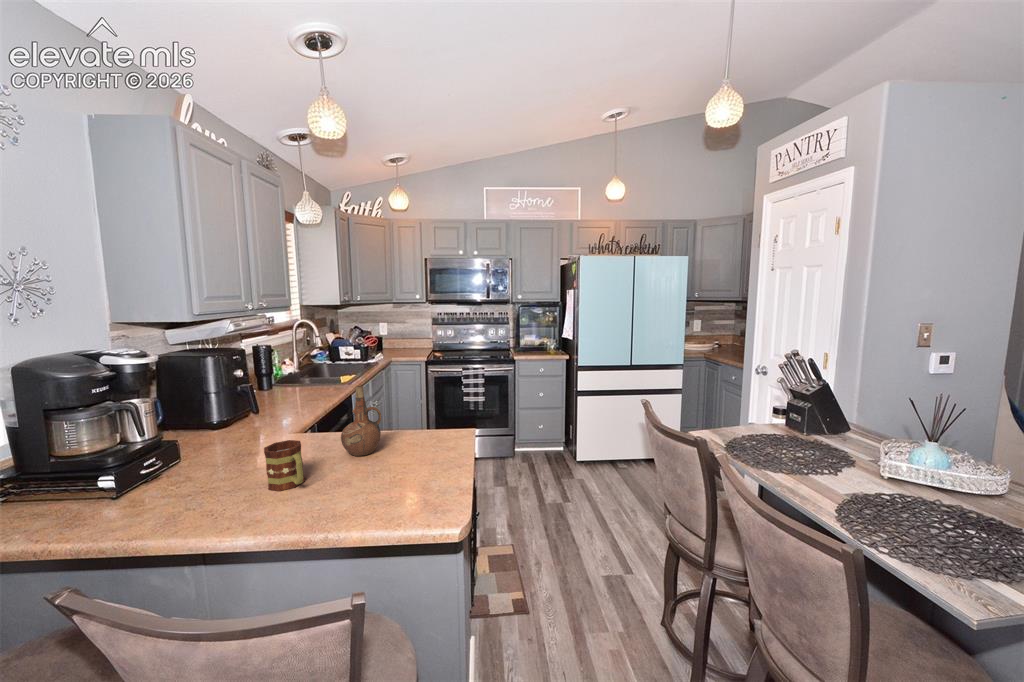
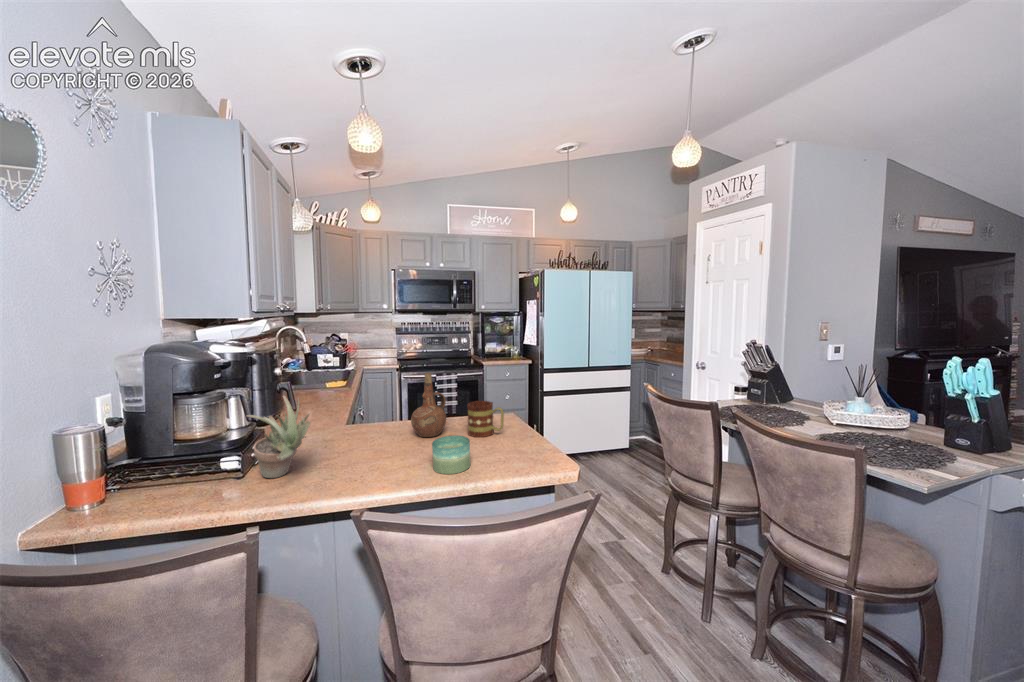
succulent plant: none [140,414,207,496] -> present [247,396,311,478]
mug: present [264,440,305,491] -> present [467,401,504,437]
candle: none [314,464,362,511] -> present [432,436,471,474]

